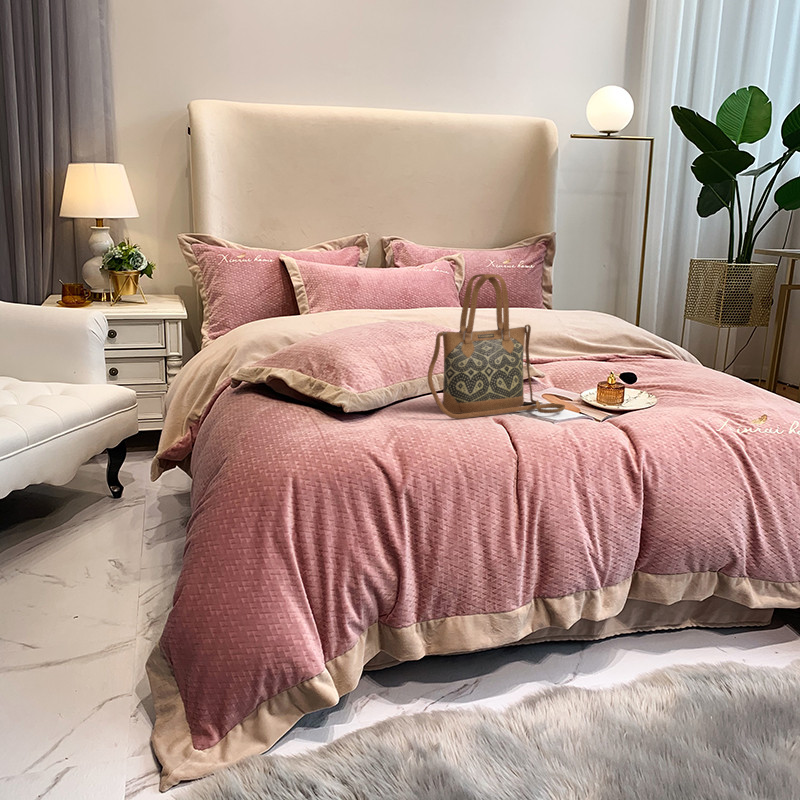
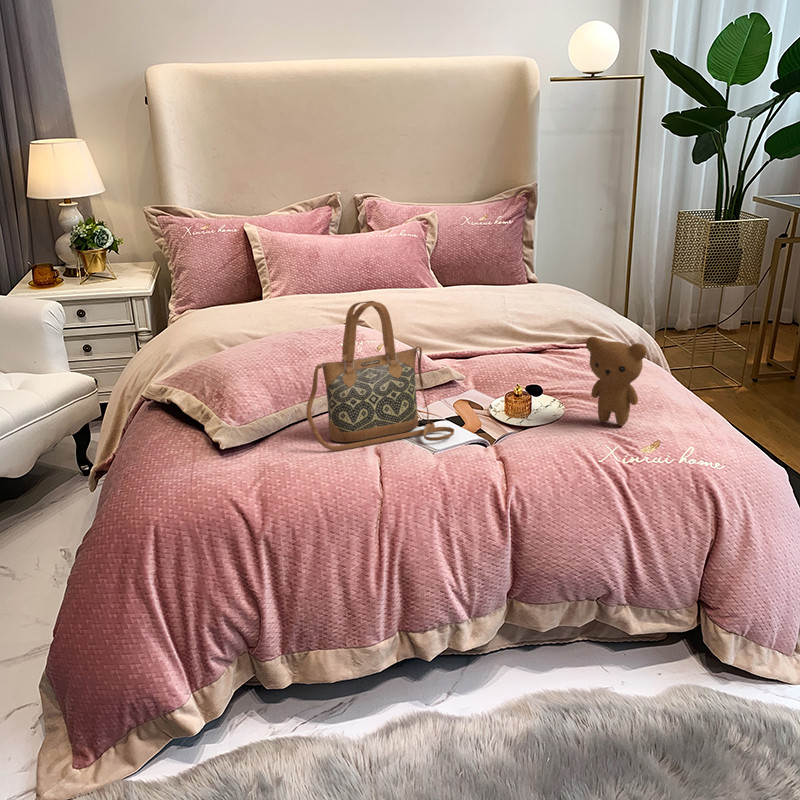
teddy bear: none [681,322,746,408] -> present [586,337,647,426]

